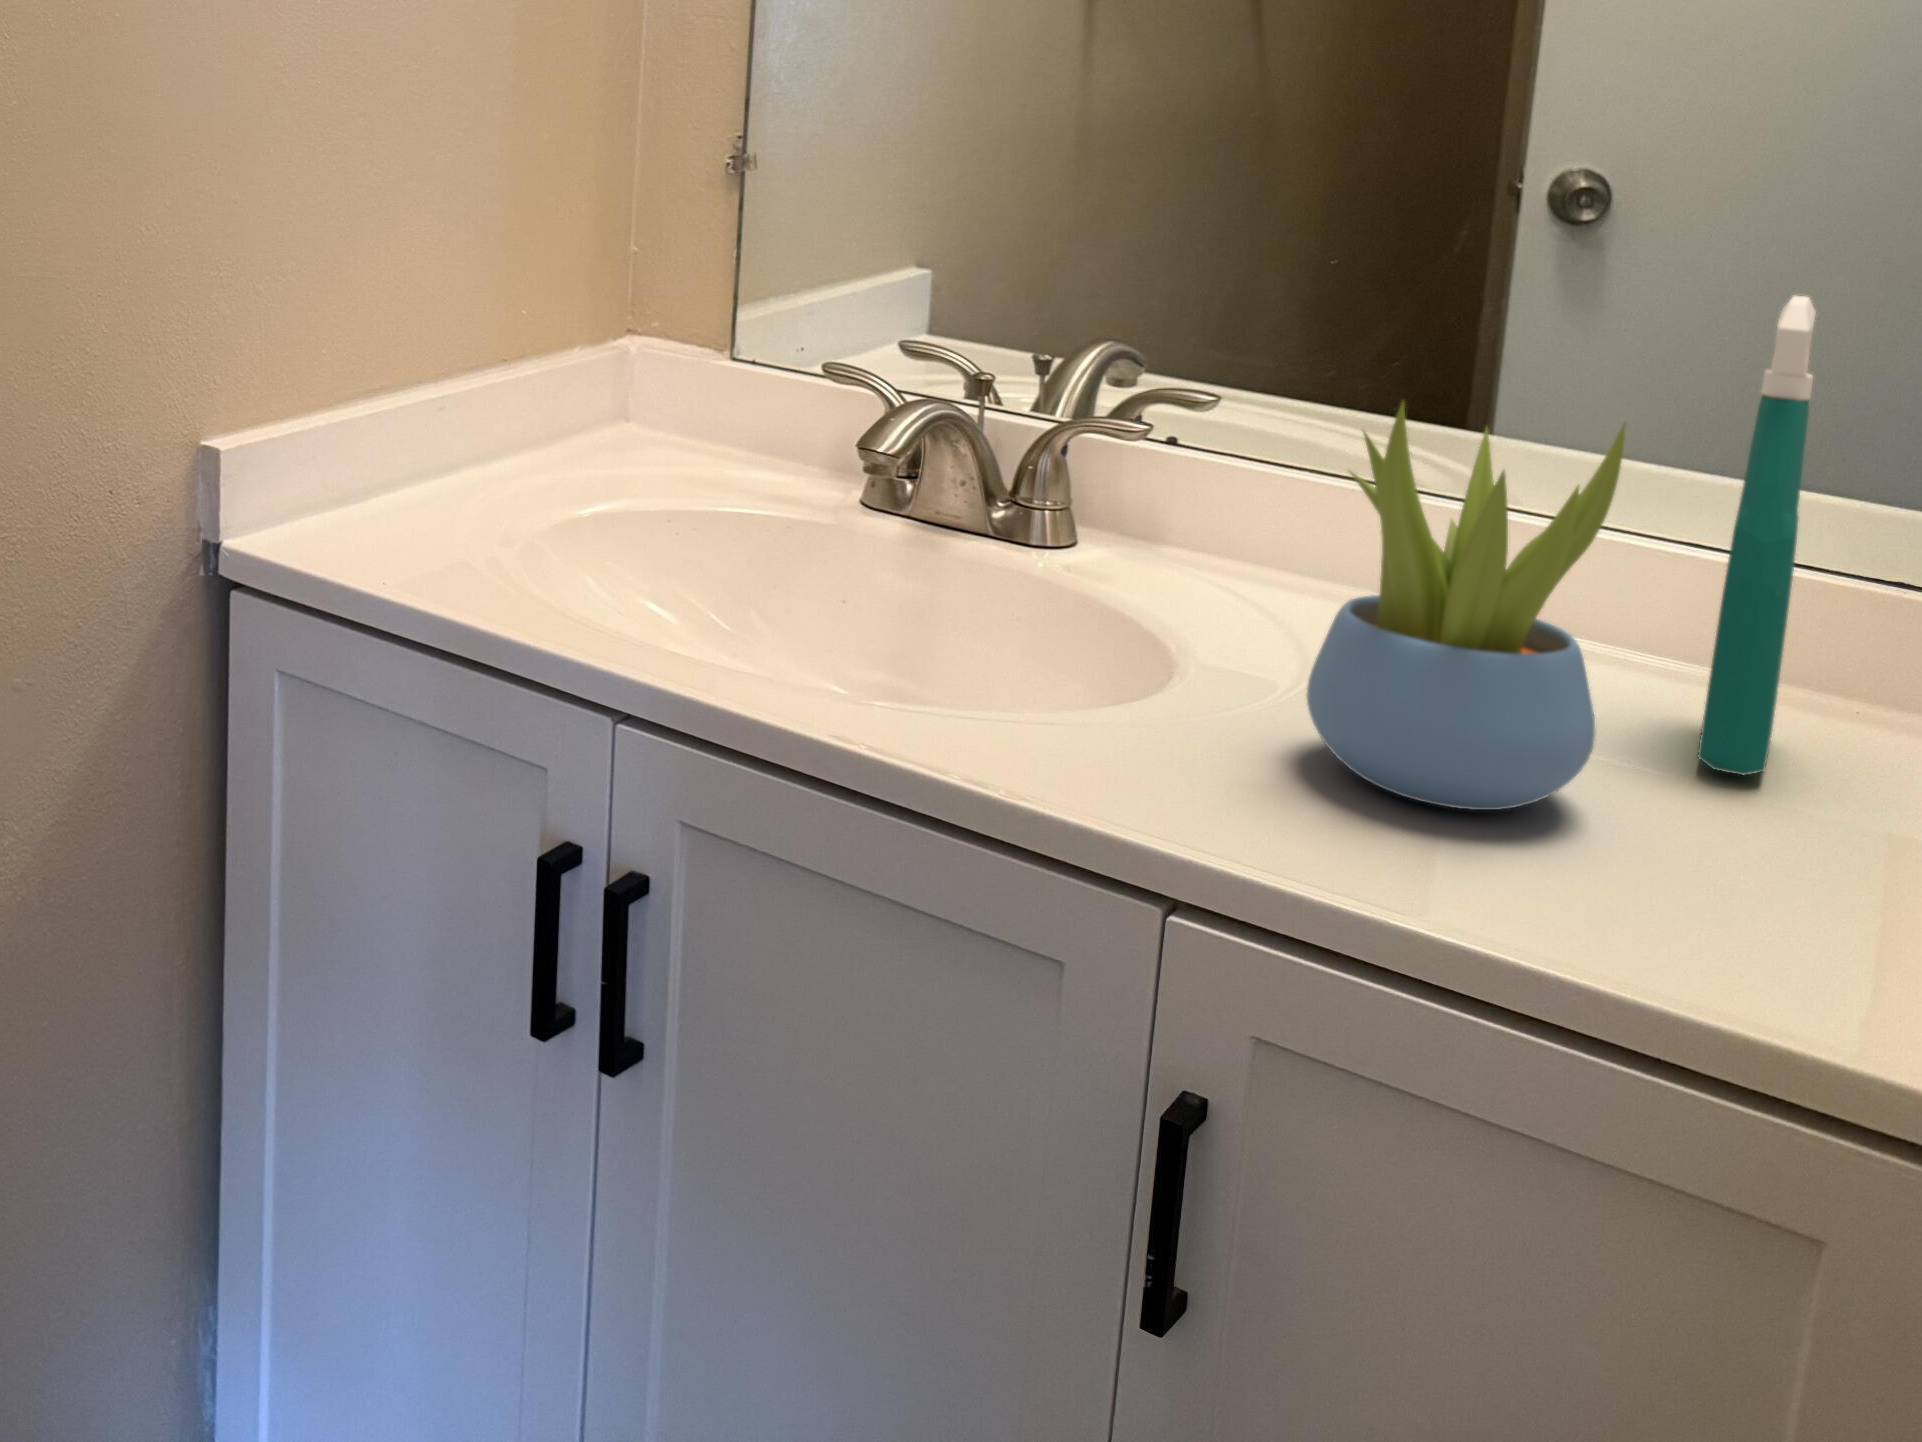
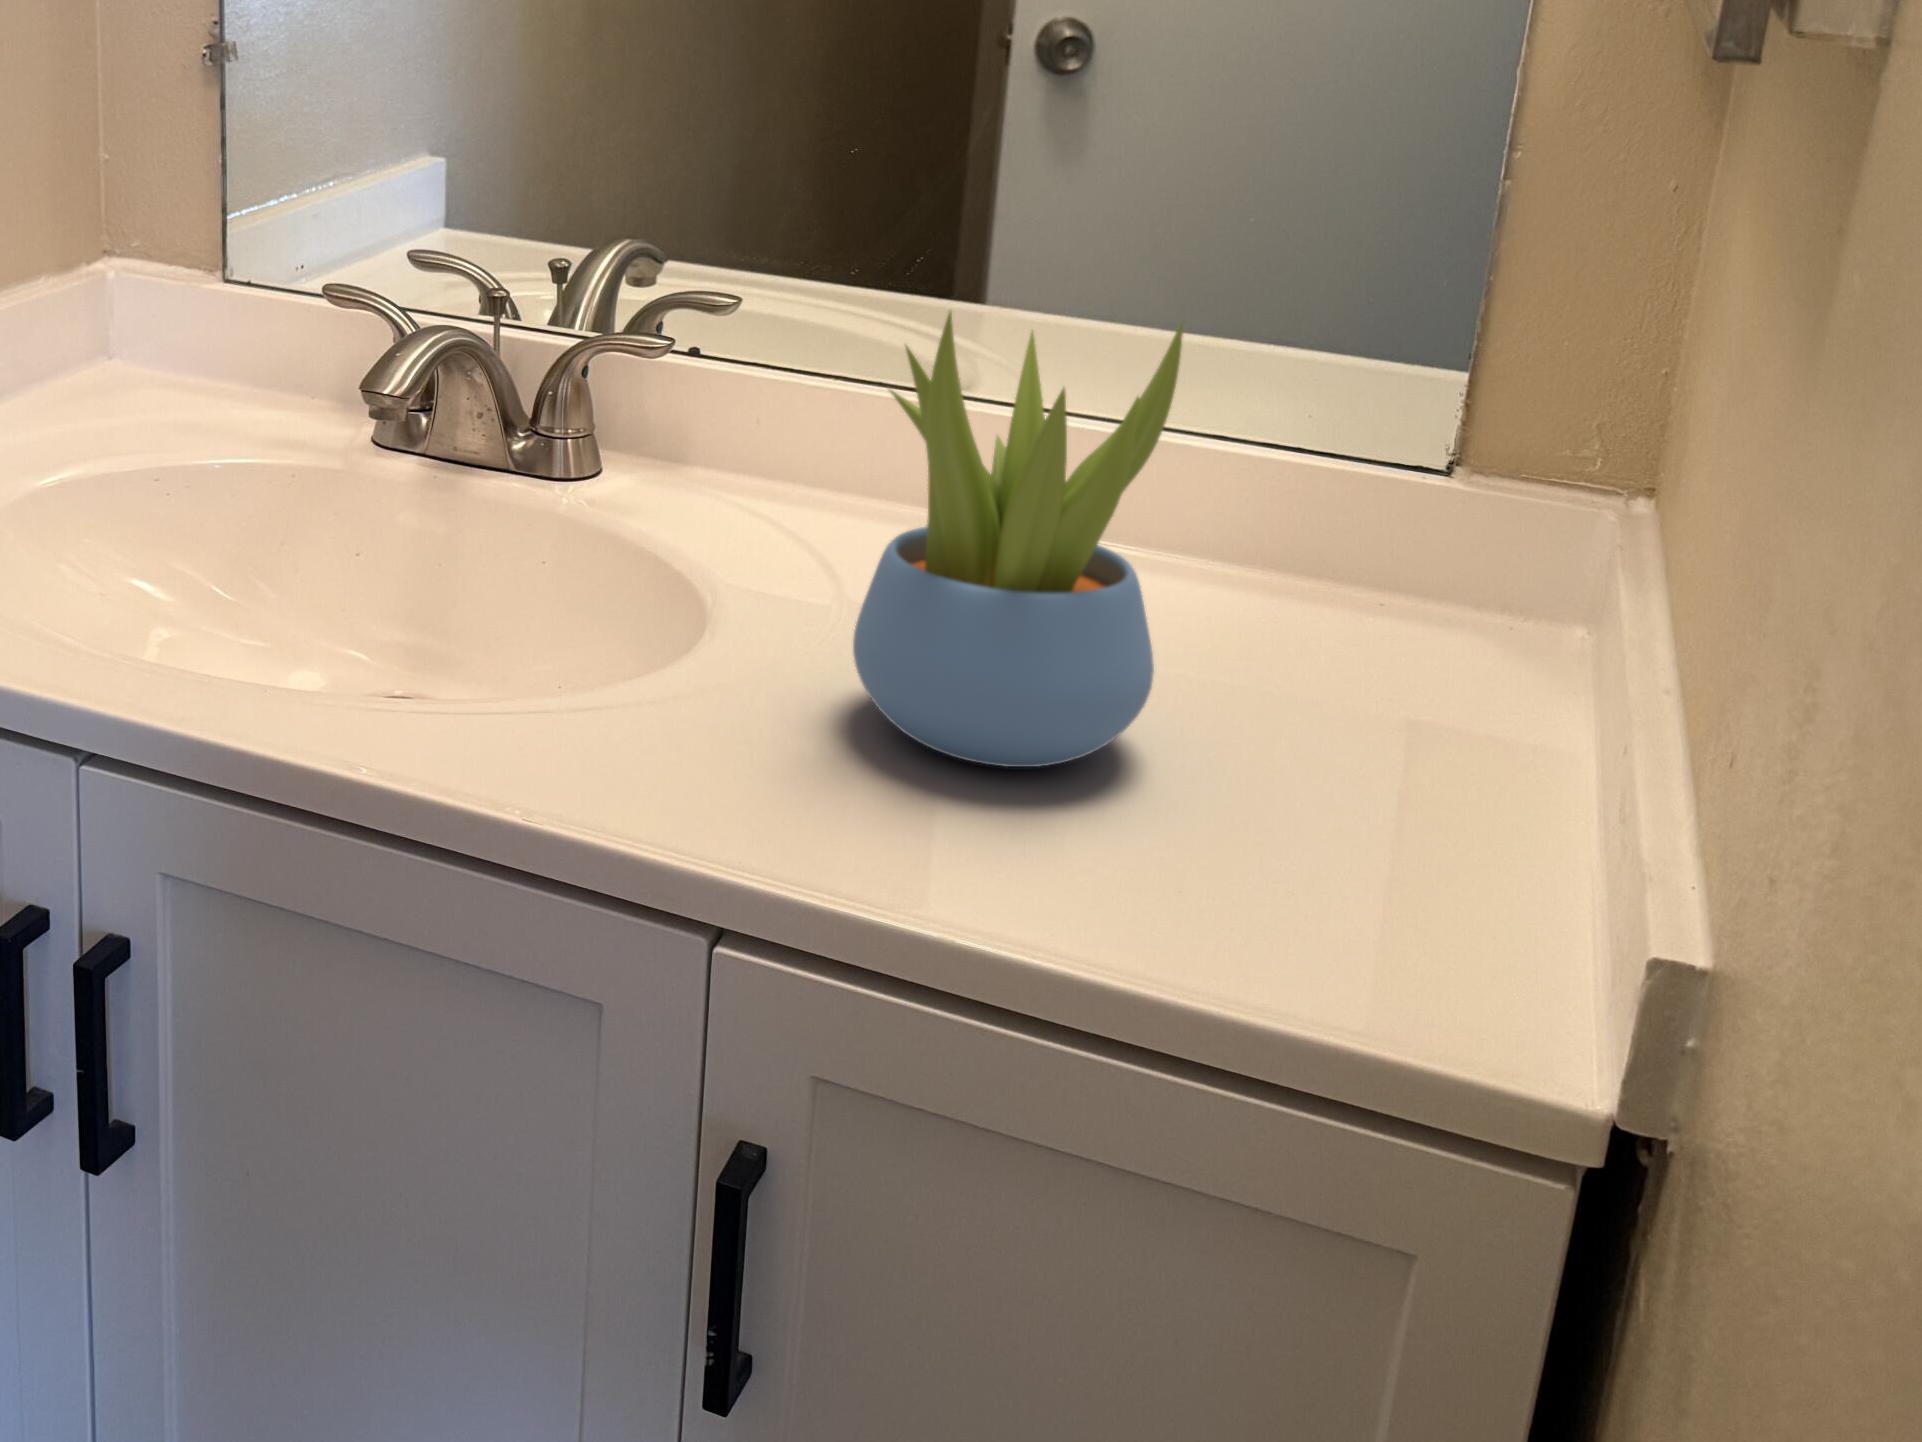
spray bottle: present [1698,295,1816,775] -> none [1240,164,1348,684]

